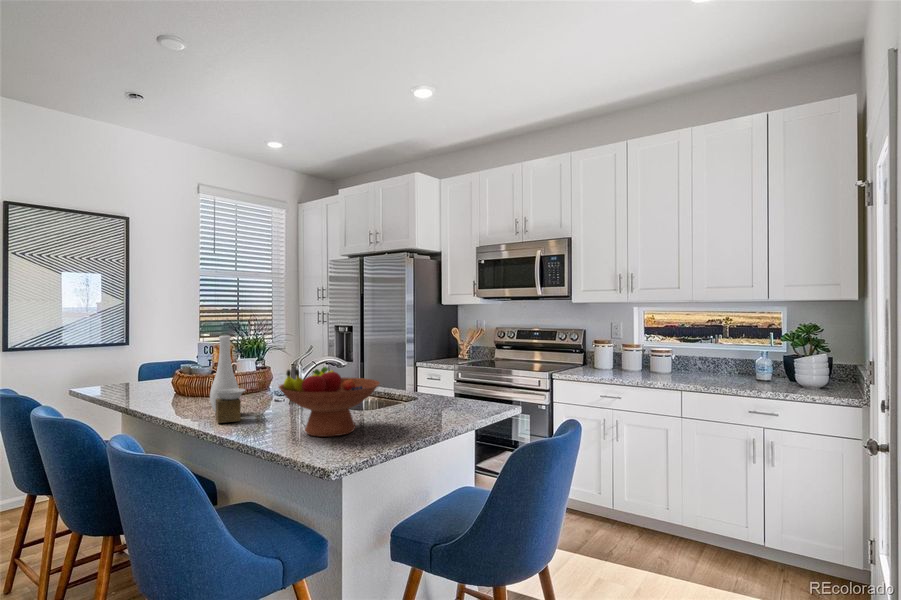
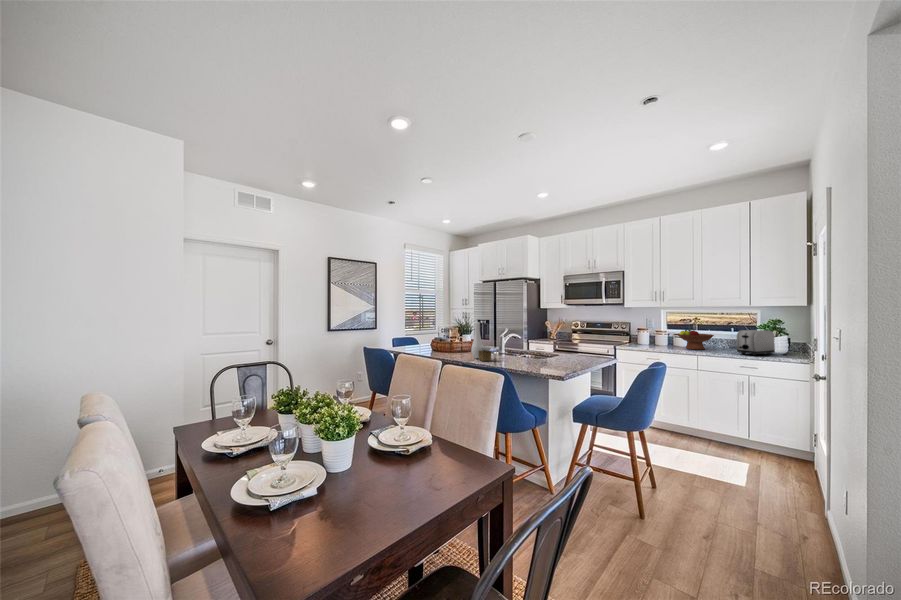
toaster: none [745,343,807,391] -> present [737,330,775,356]
fruit bowl: present [279,367,380,437] -> present [677,329,714,350]

